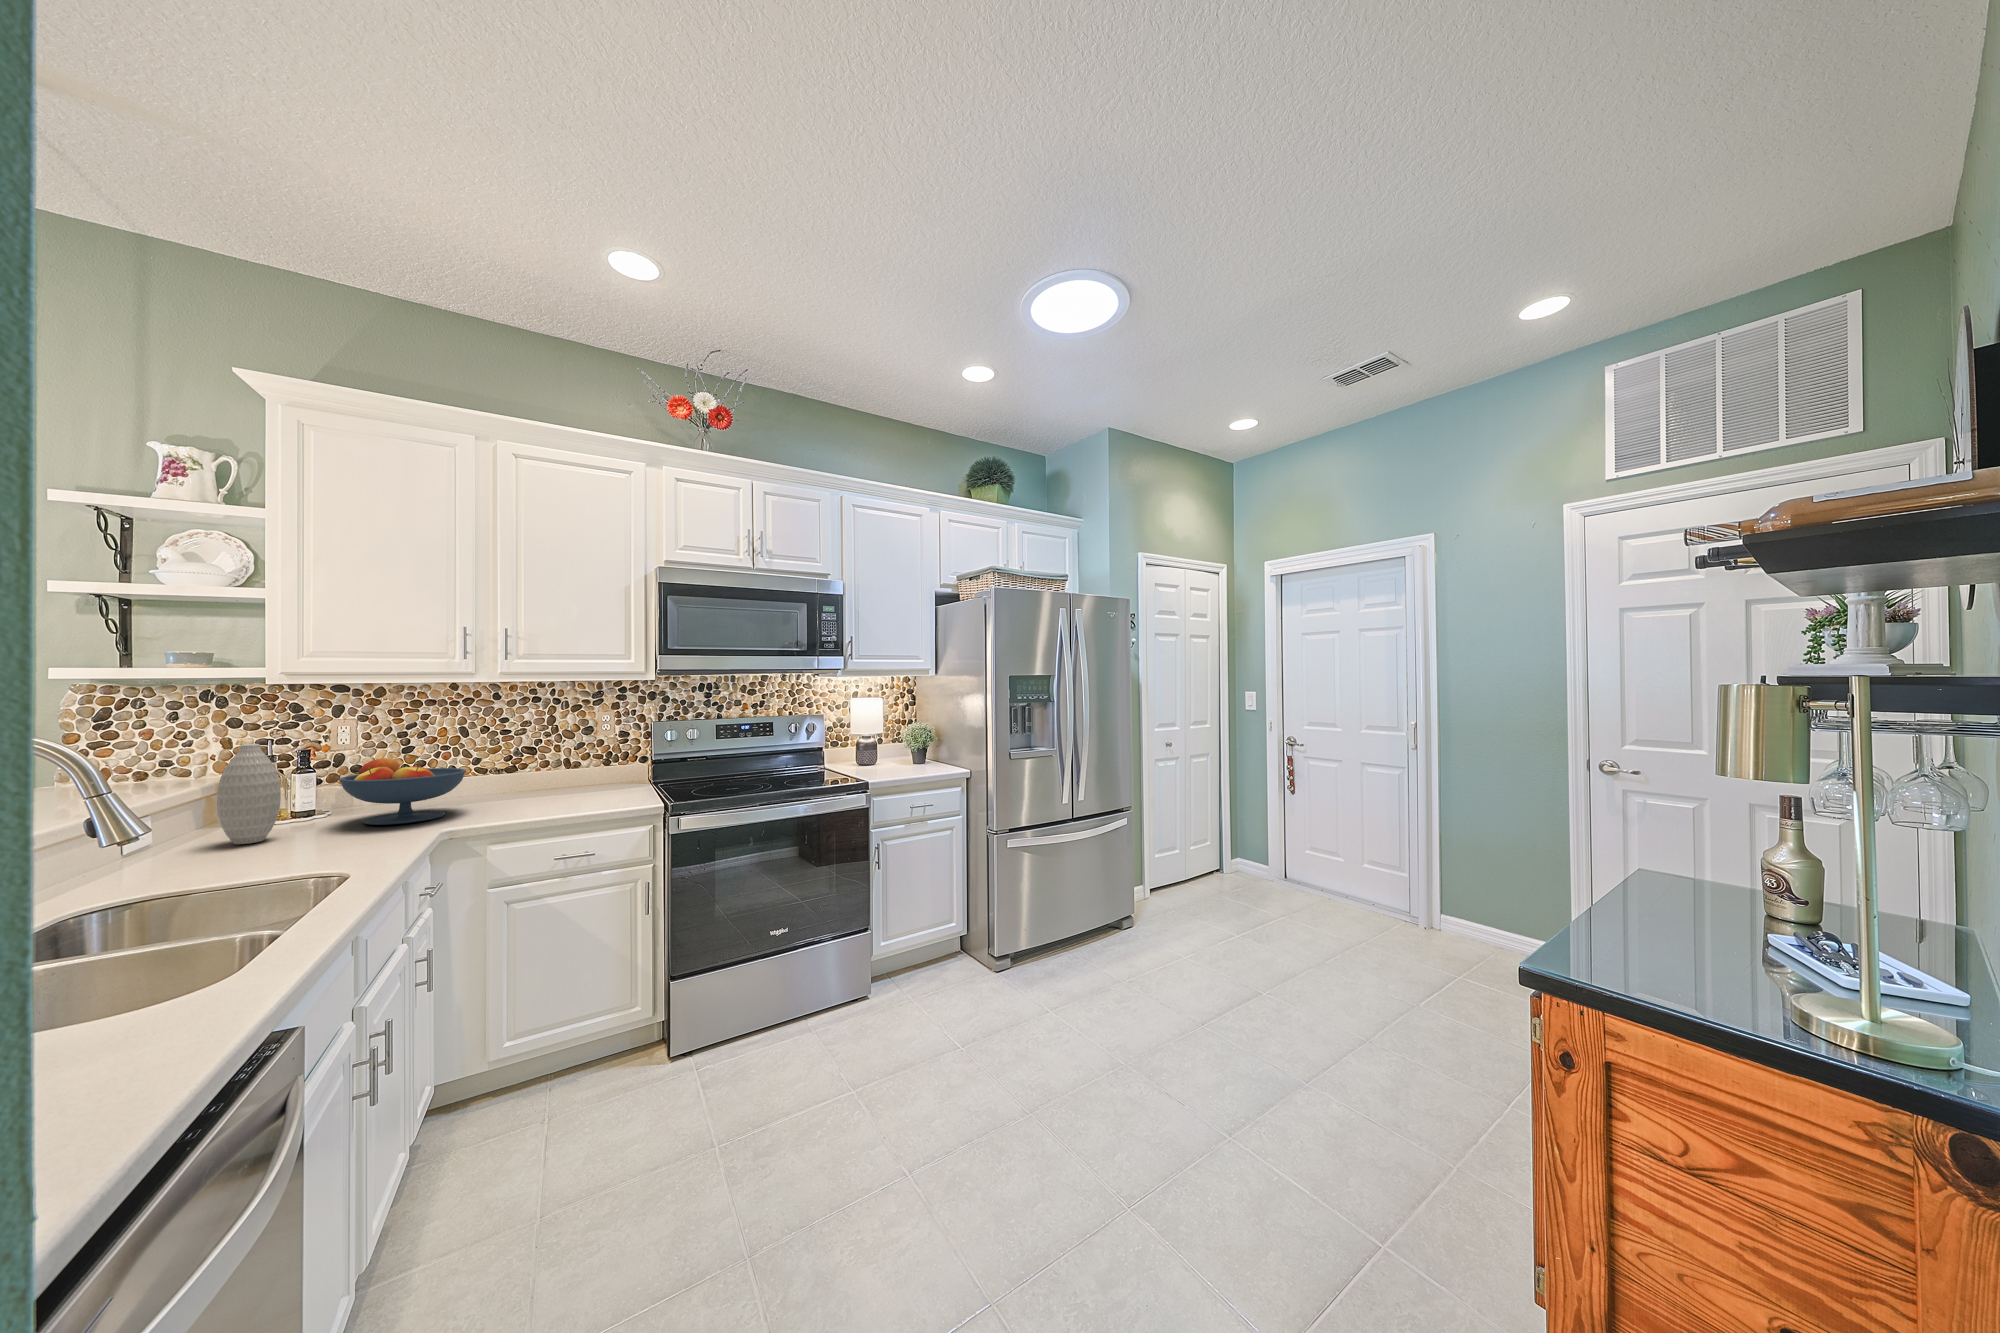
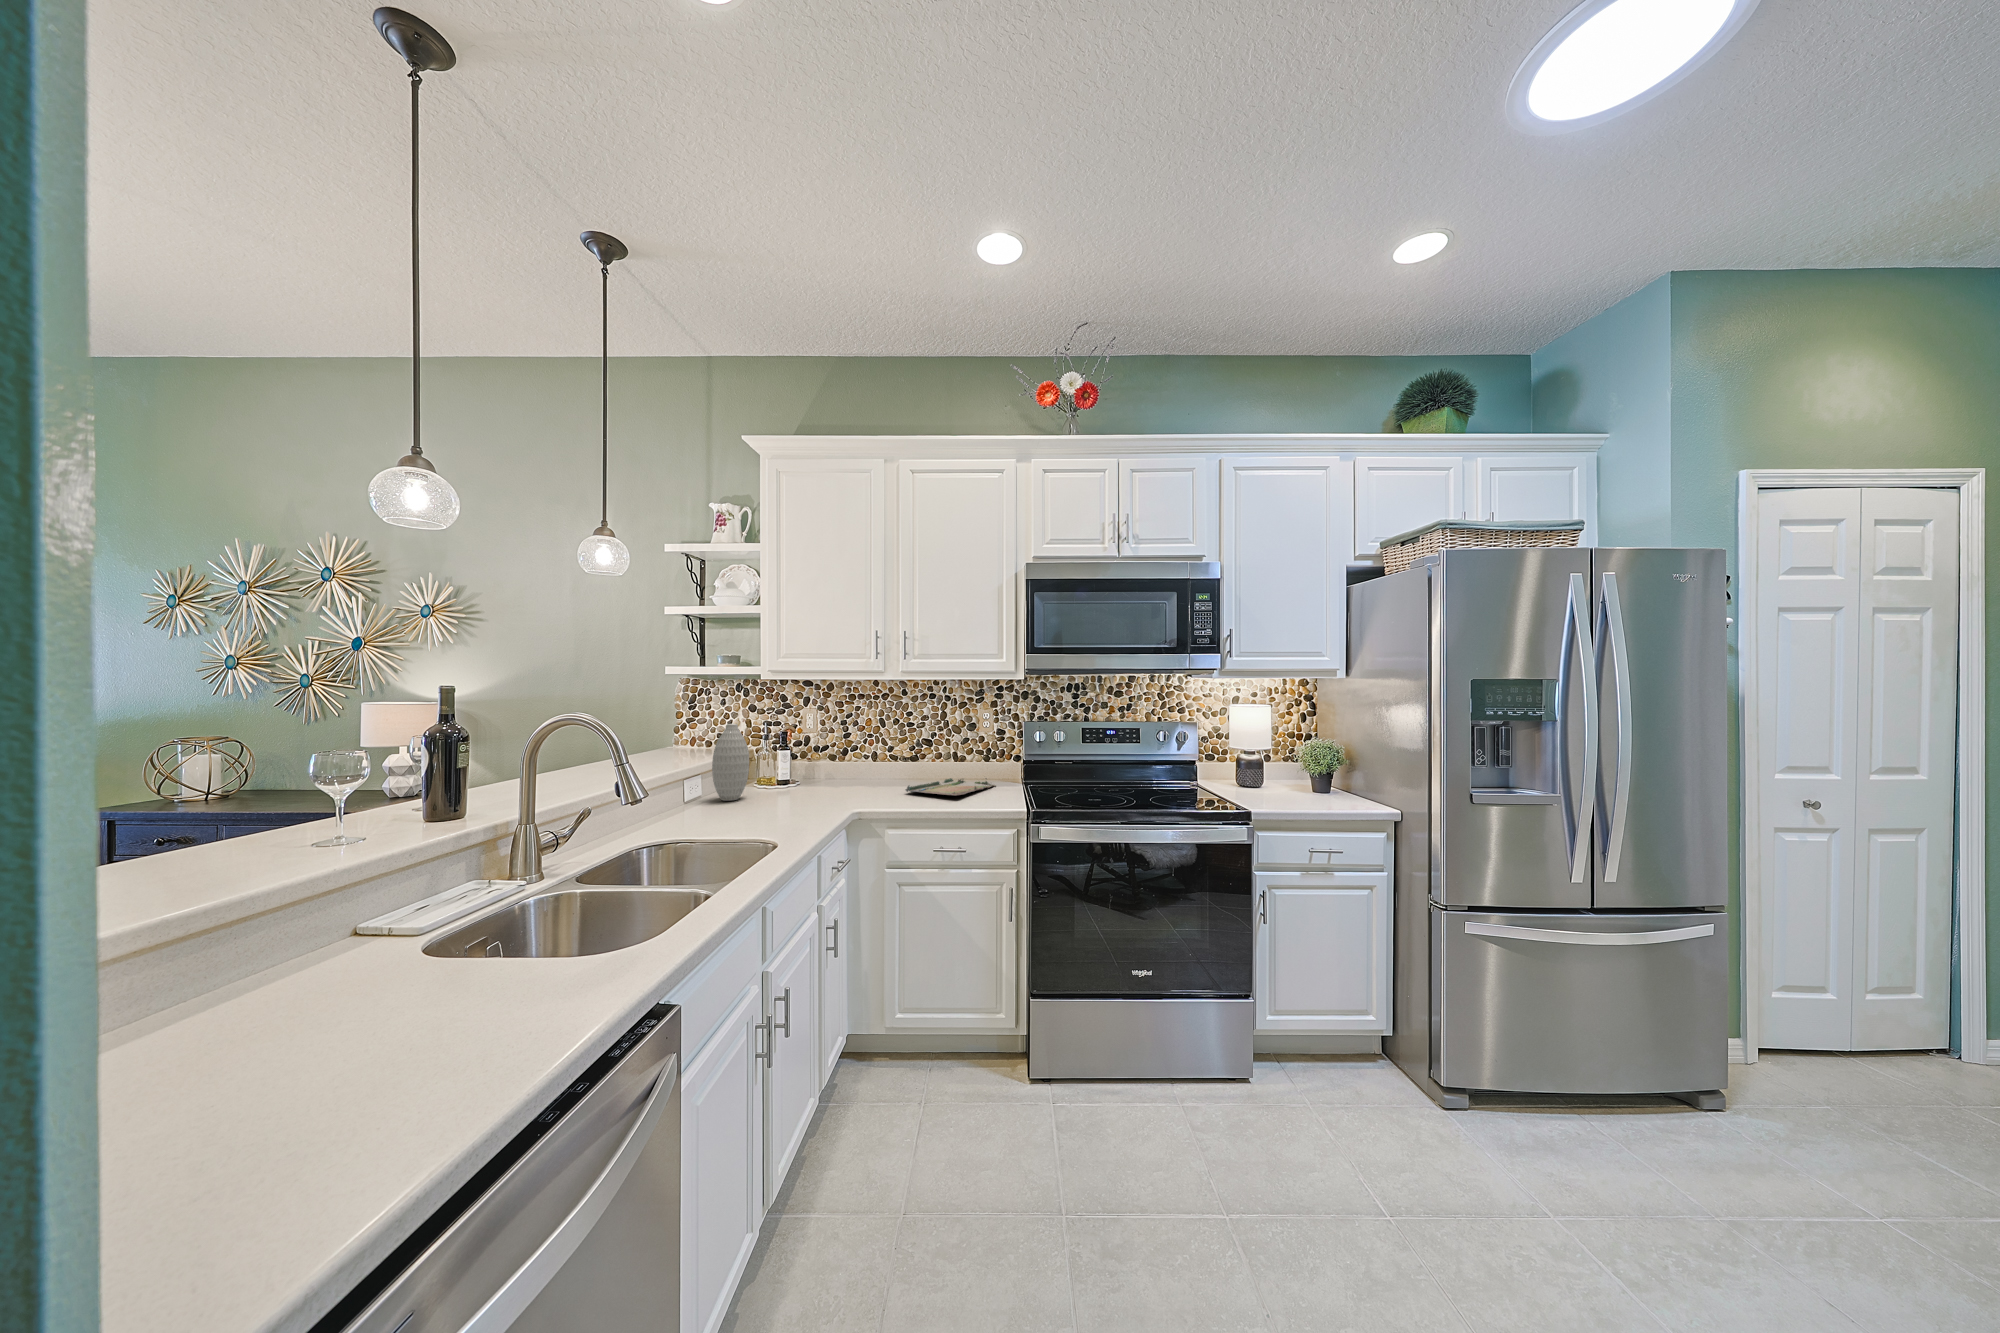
fruit bowl: present [339,758,466,825] -> none [786,740,870,797]
tray: none [518,782,625,806] -> present [906,778,995,796]

